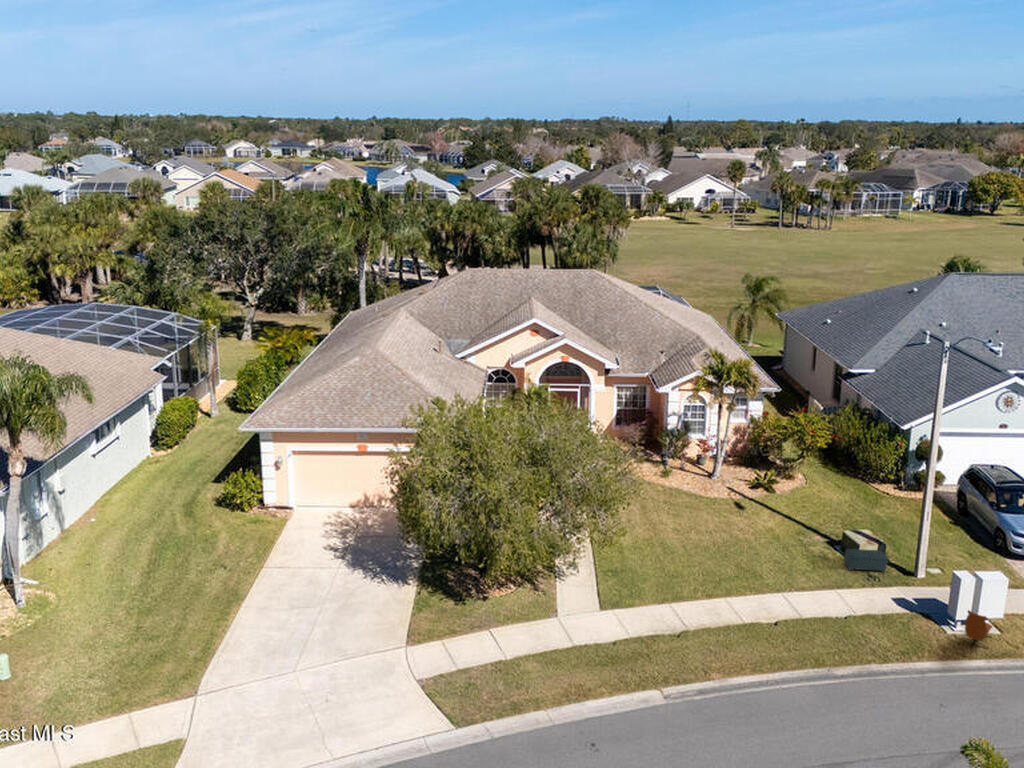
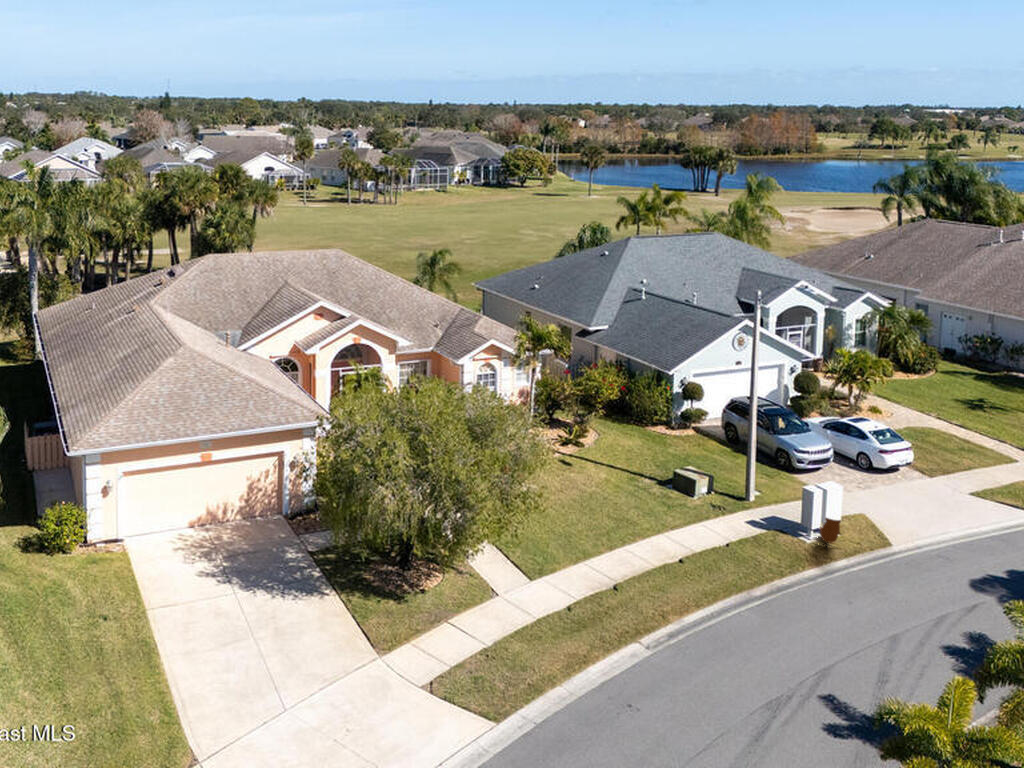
bench: present [844,549,887,573] -> none [686,483,724,506]

